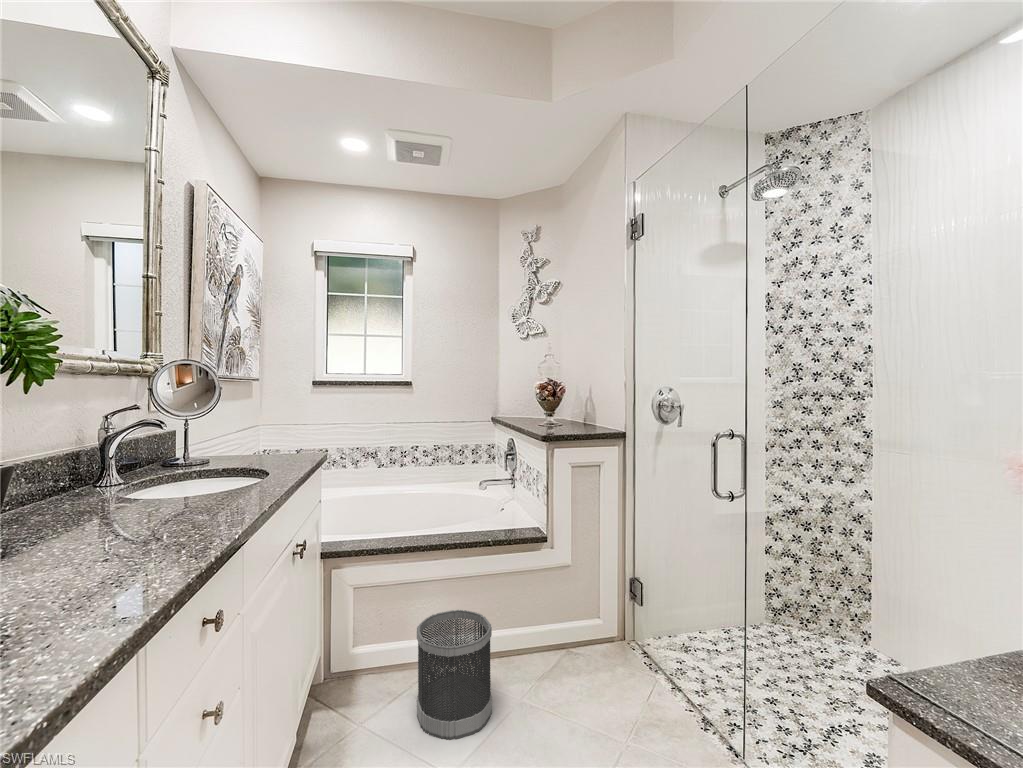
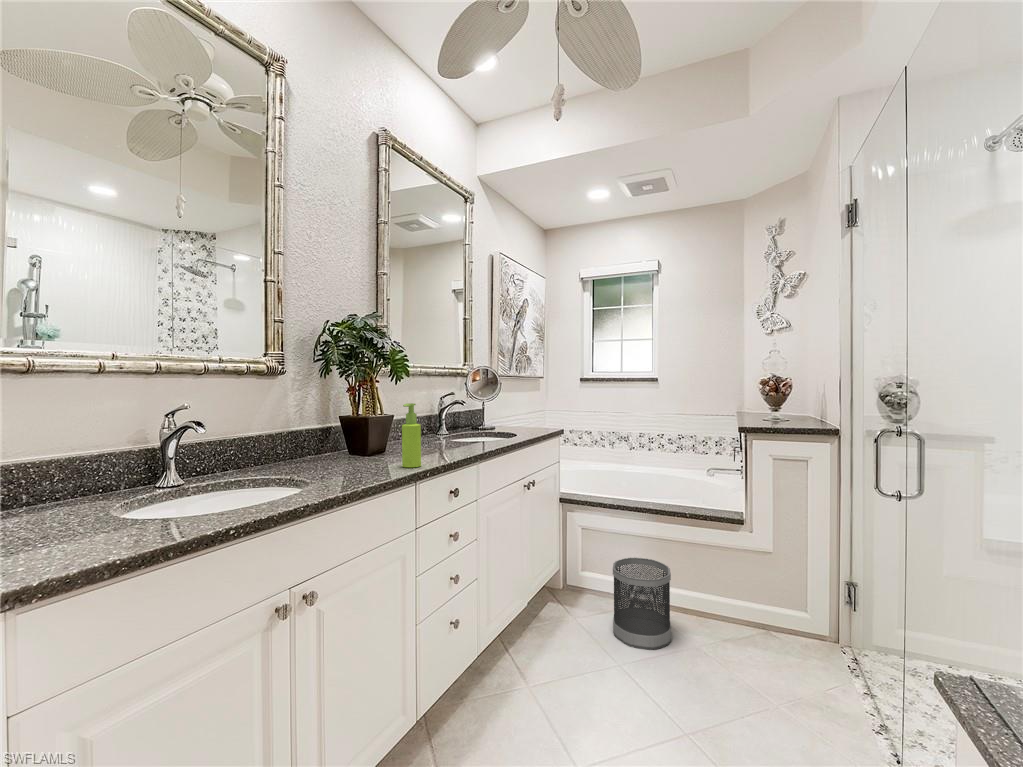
soap dispenser: none [78,436,139,602] -> present [402,403,421,467]

